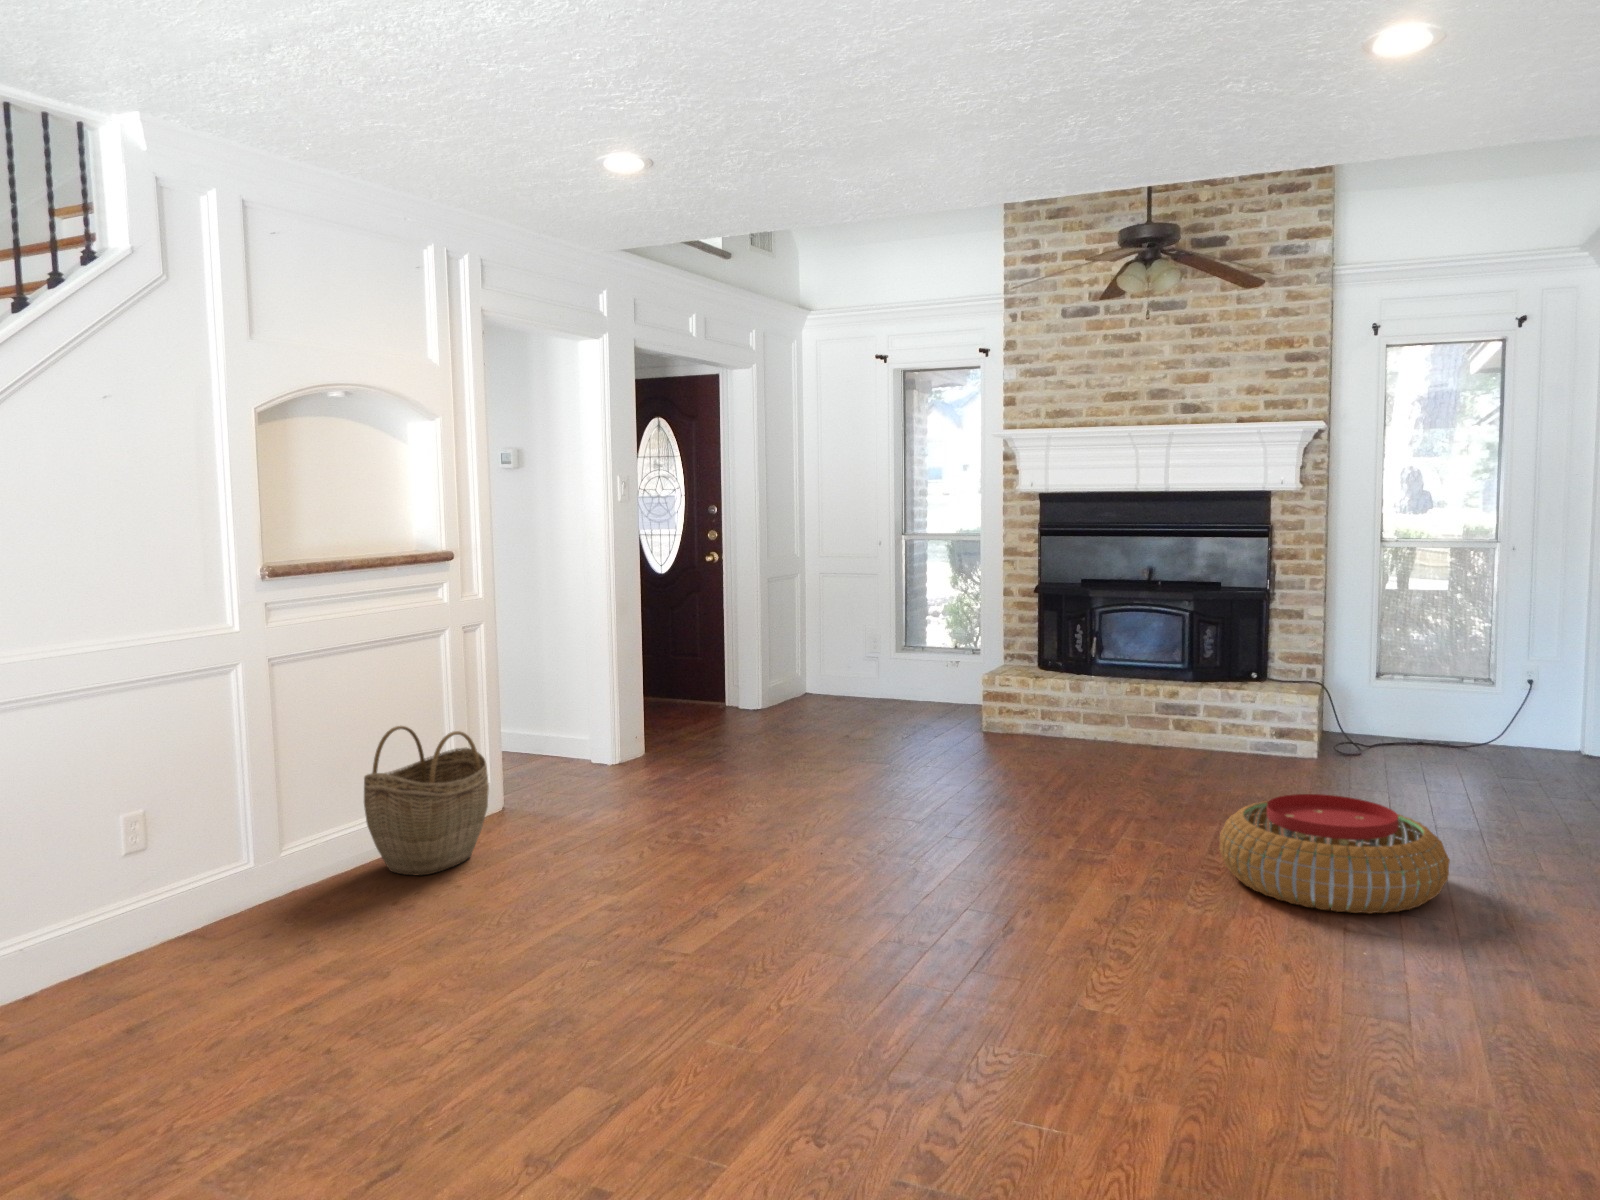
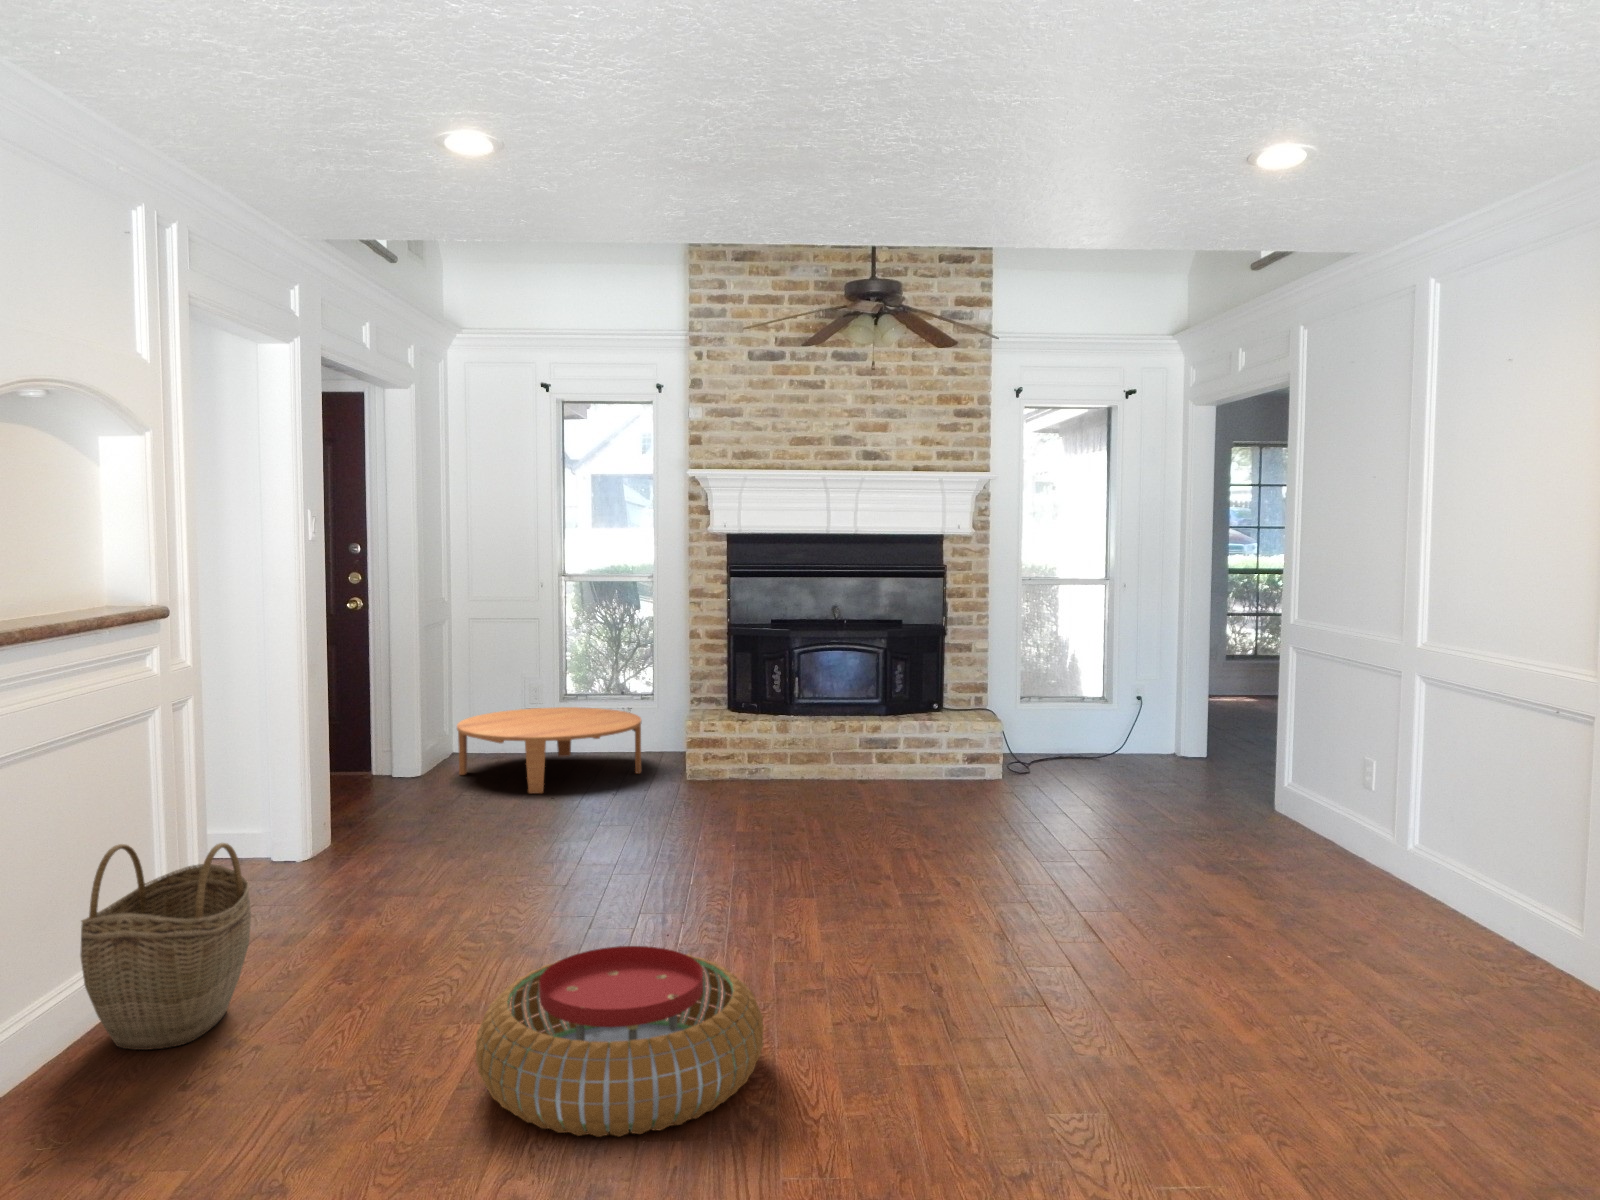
coffee table: none [786,656,951,731] -> present [457,707,641,793]
pouf: present [1219,794,1450,913] -> present [476,946,763,1137]

